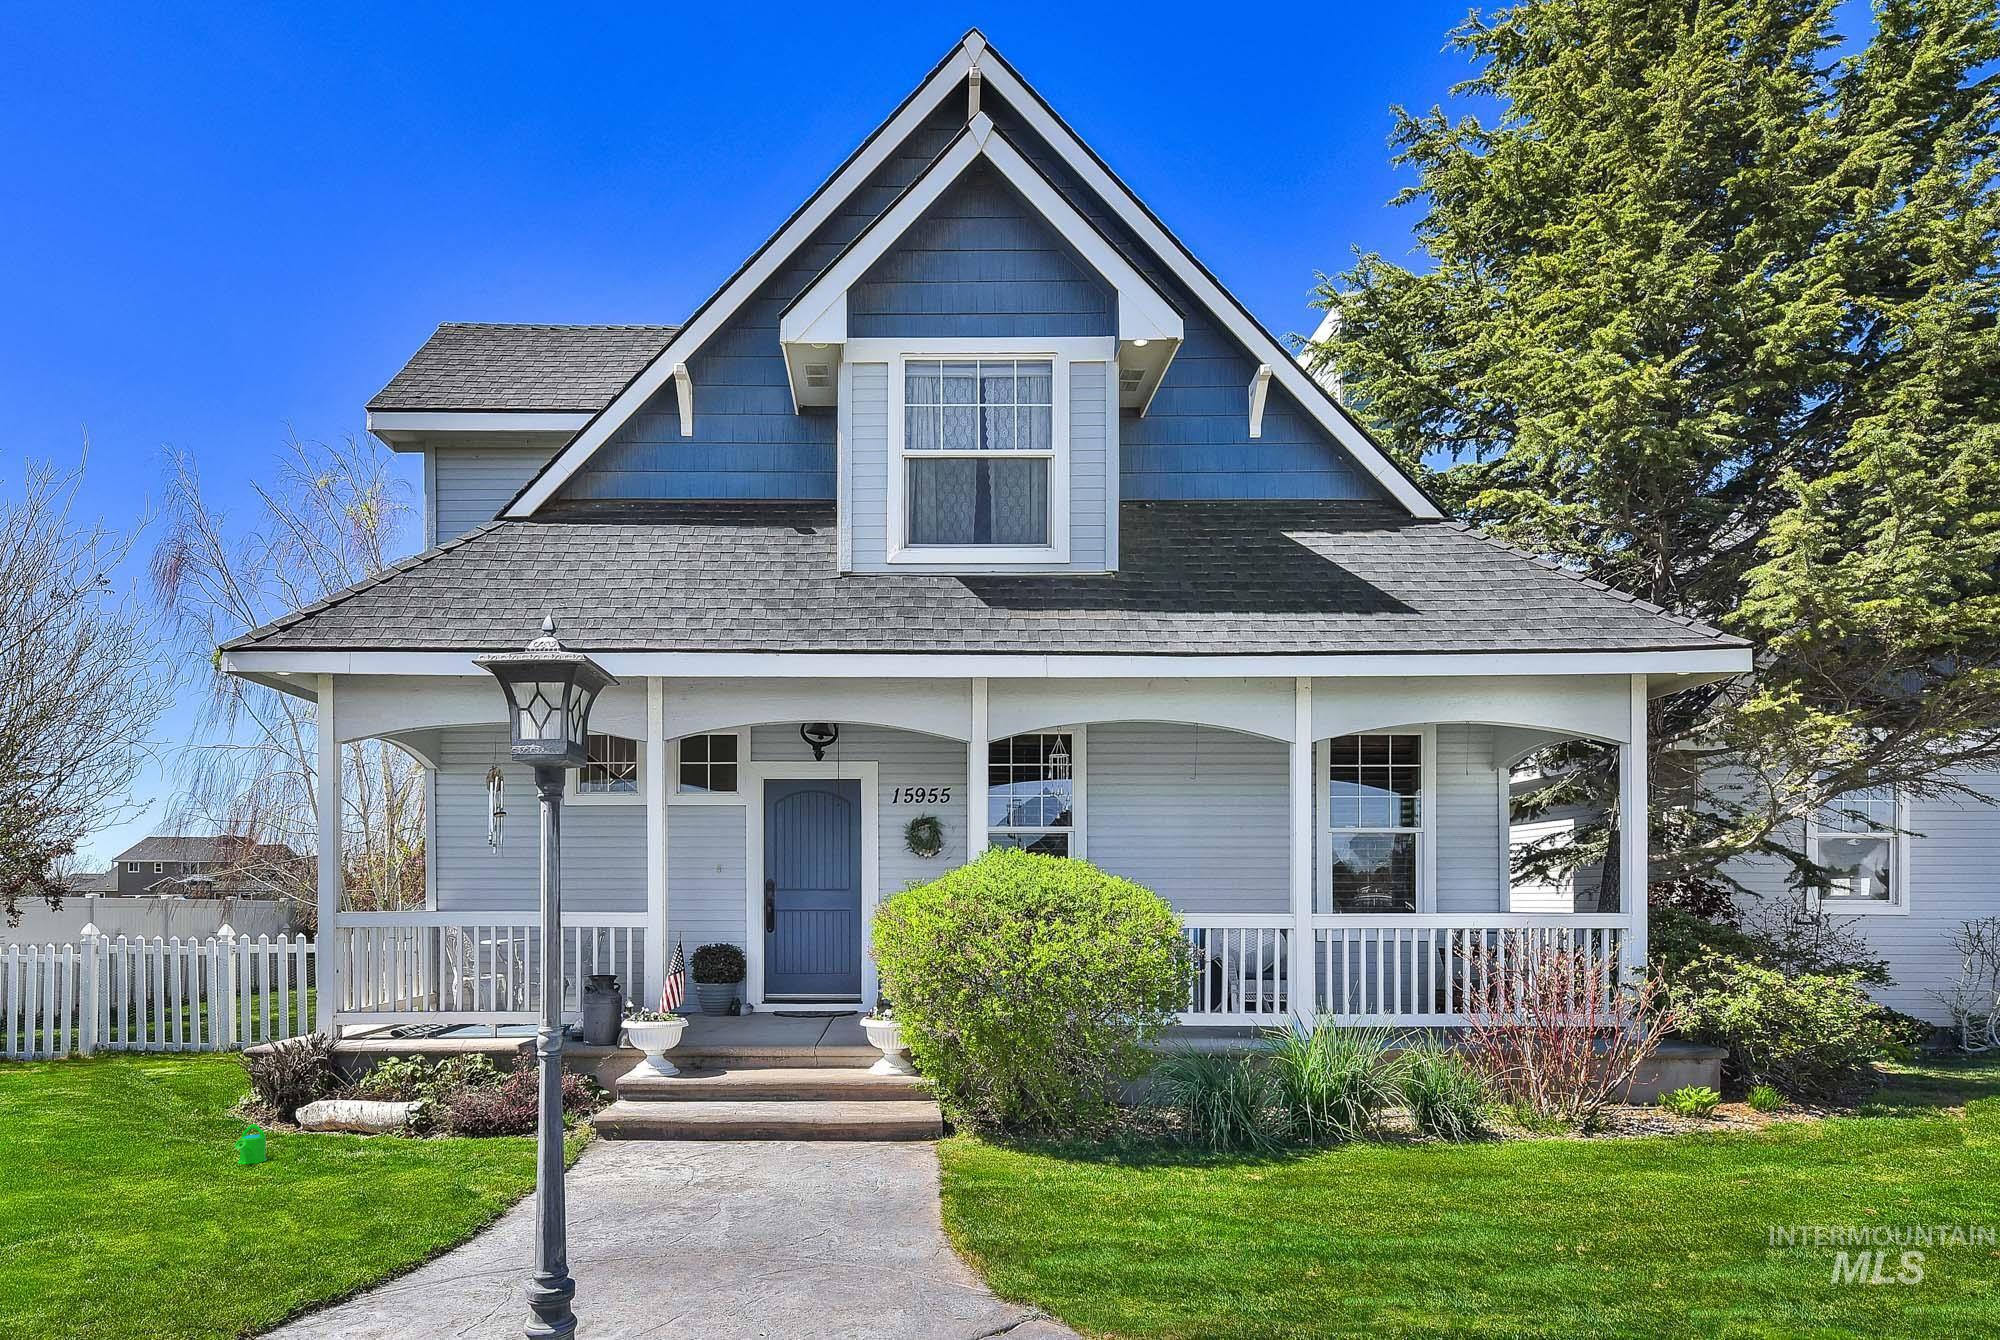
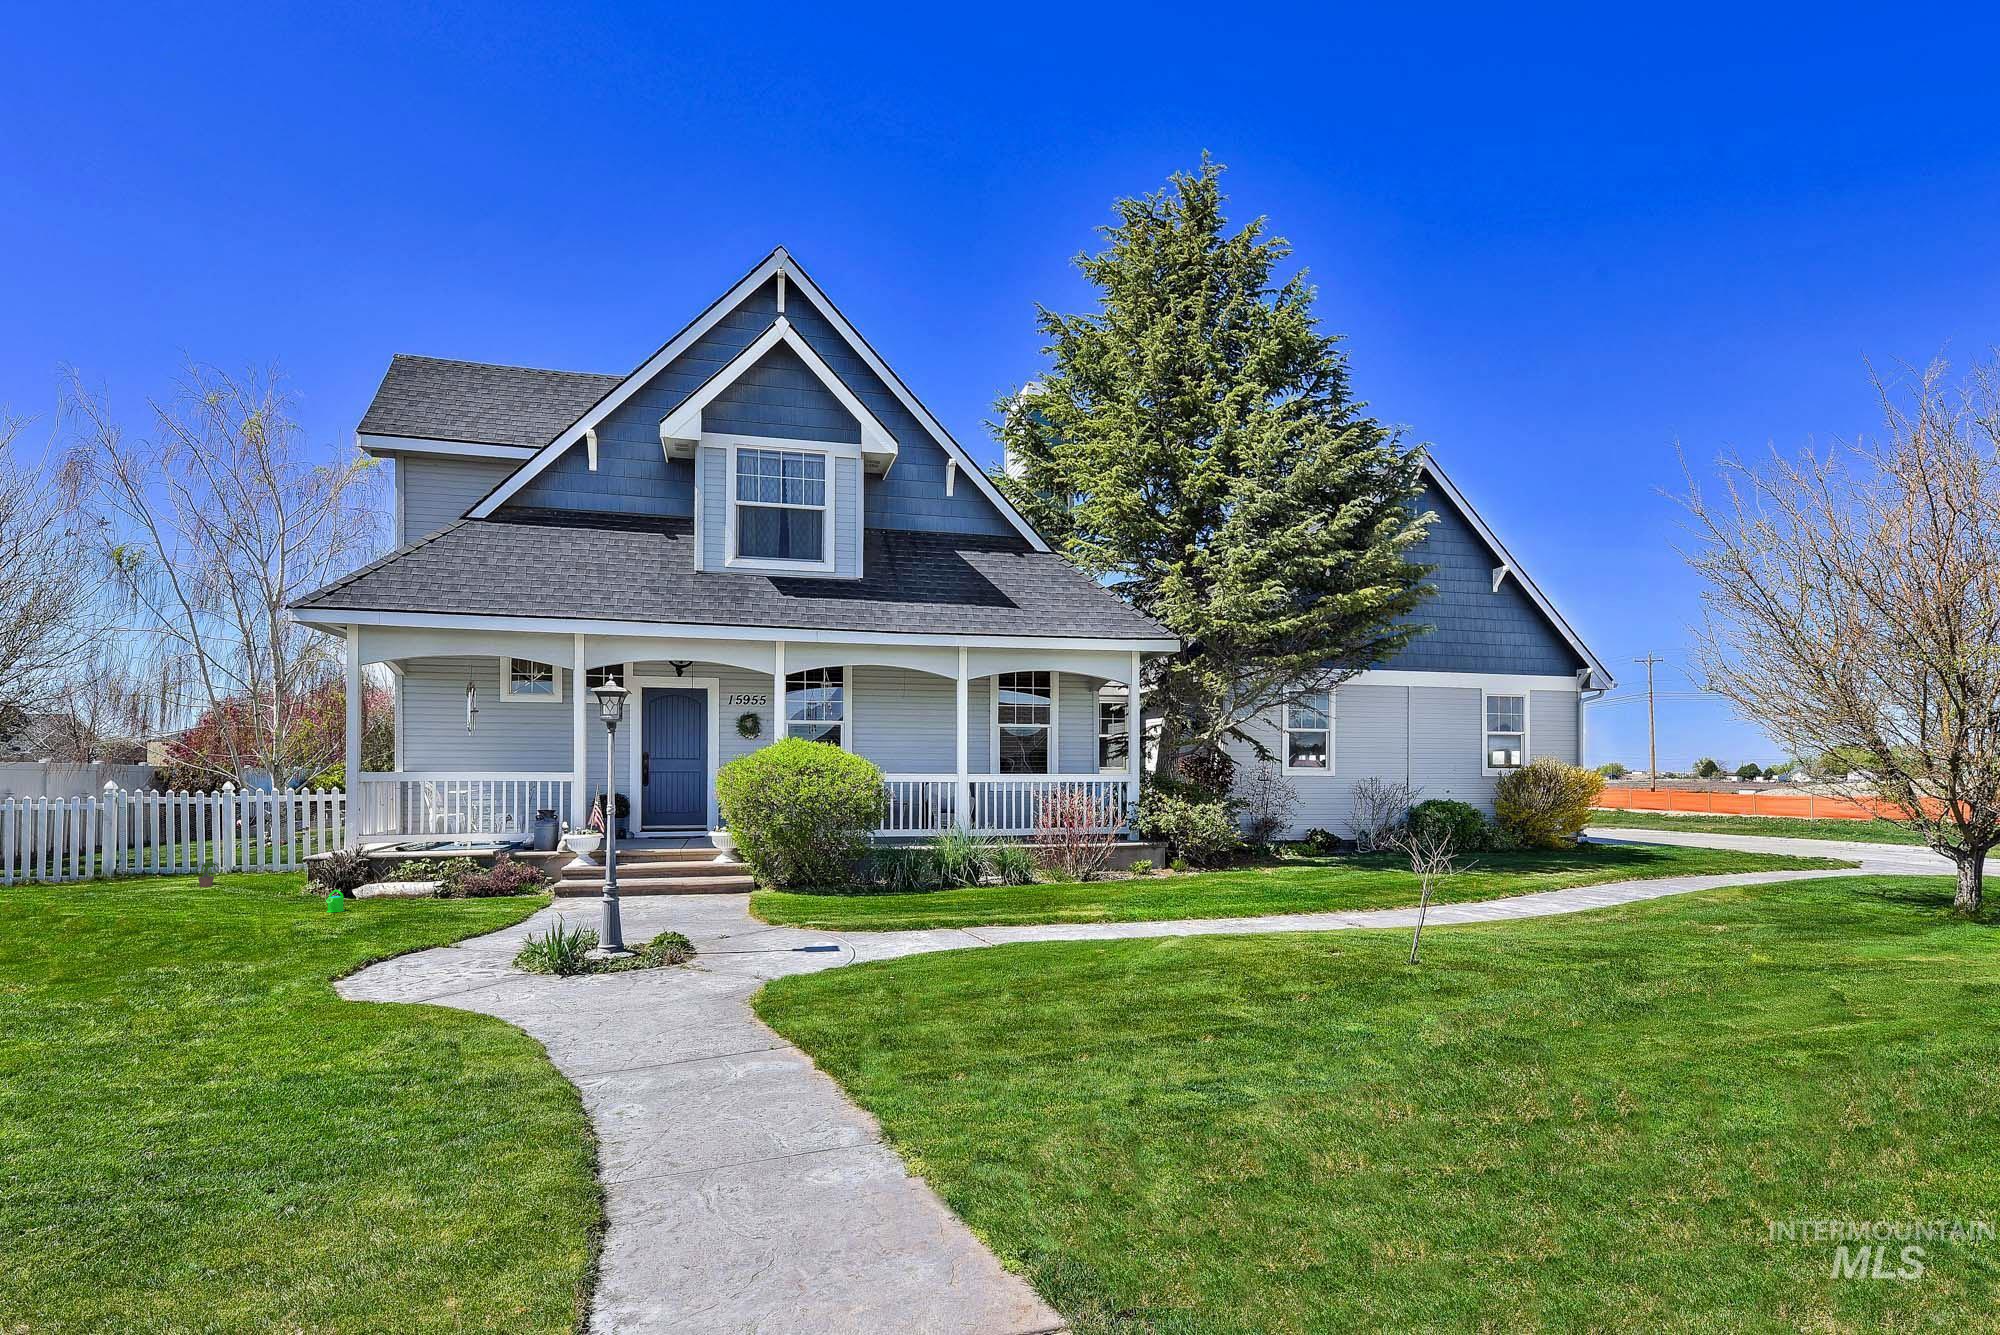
potted plant: none [88,1048,137,1088] -> present [194,862,219,887]

